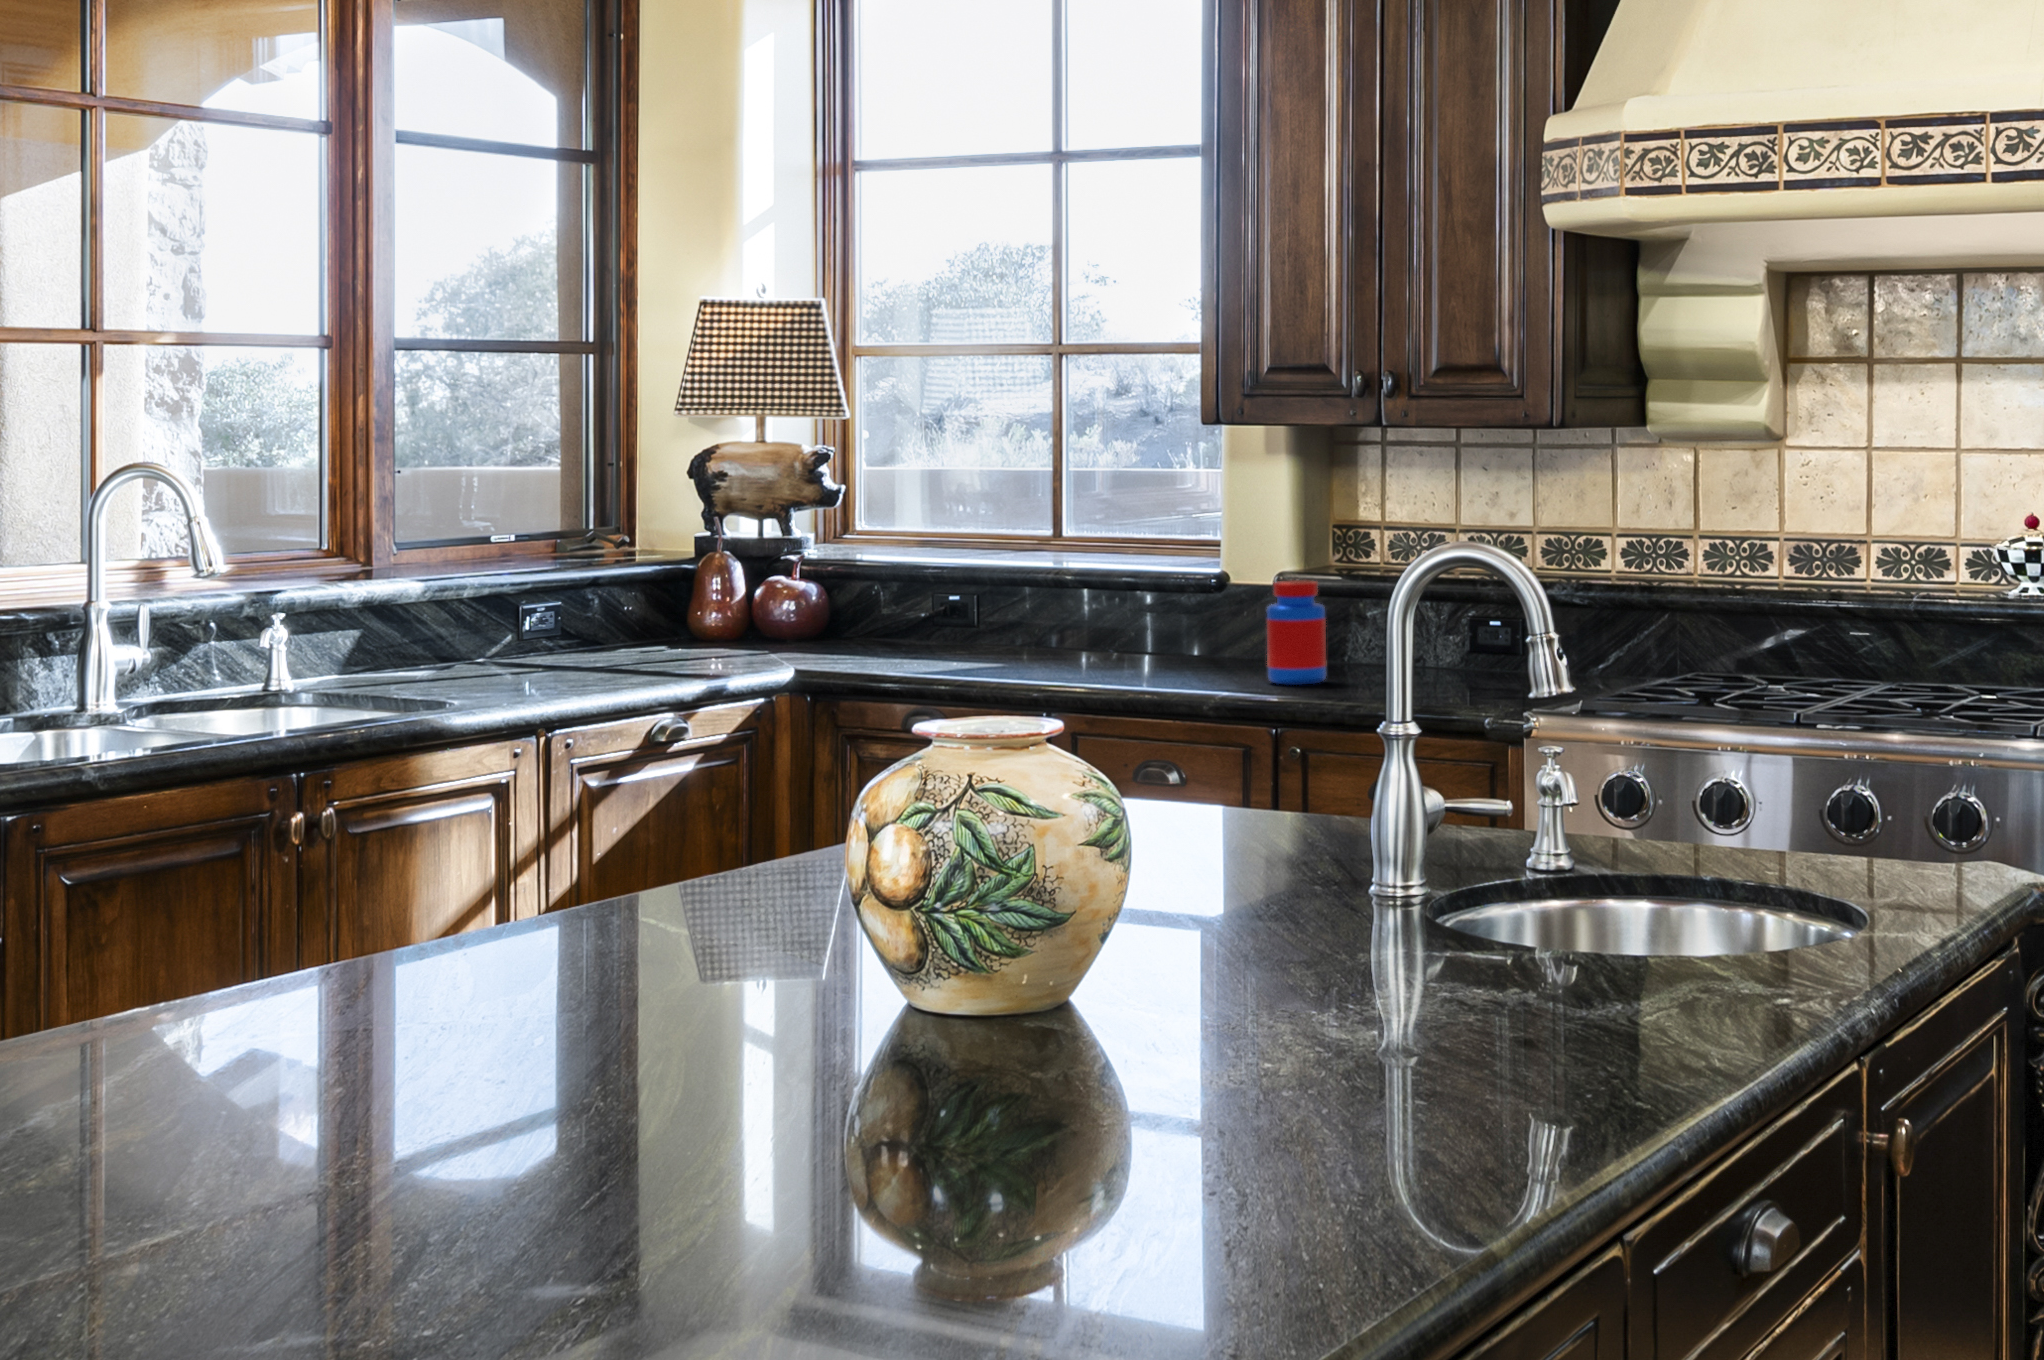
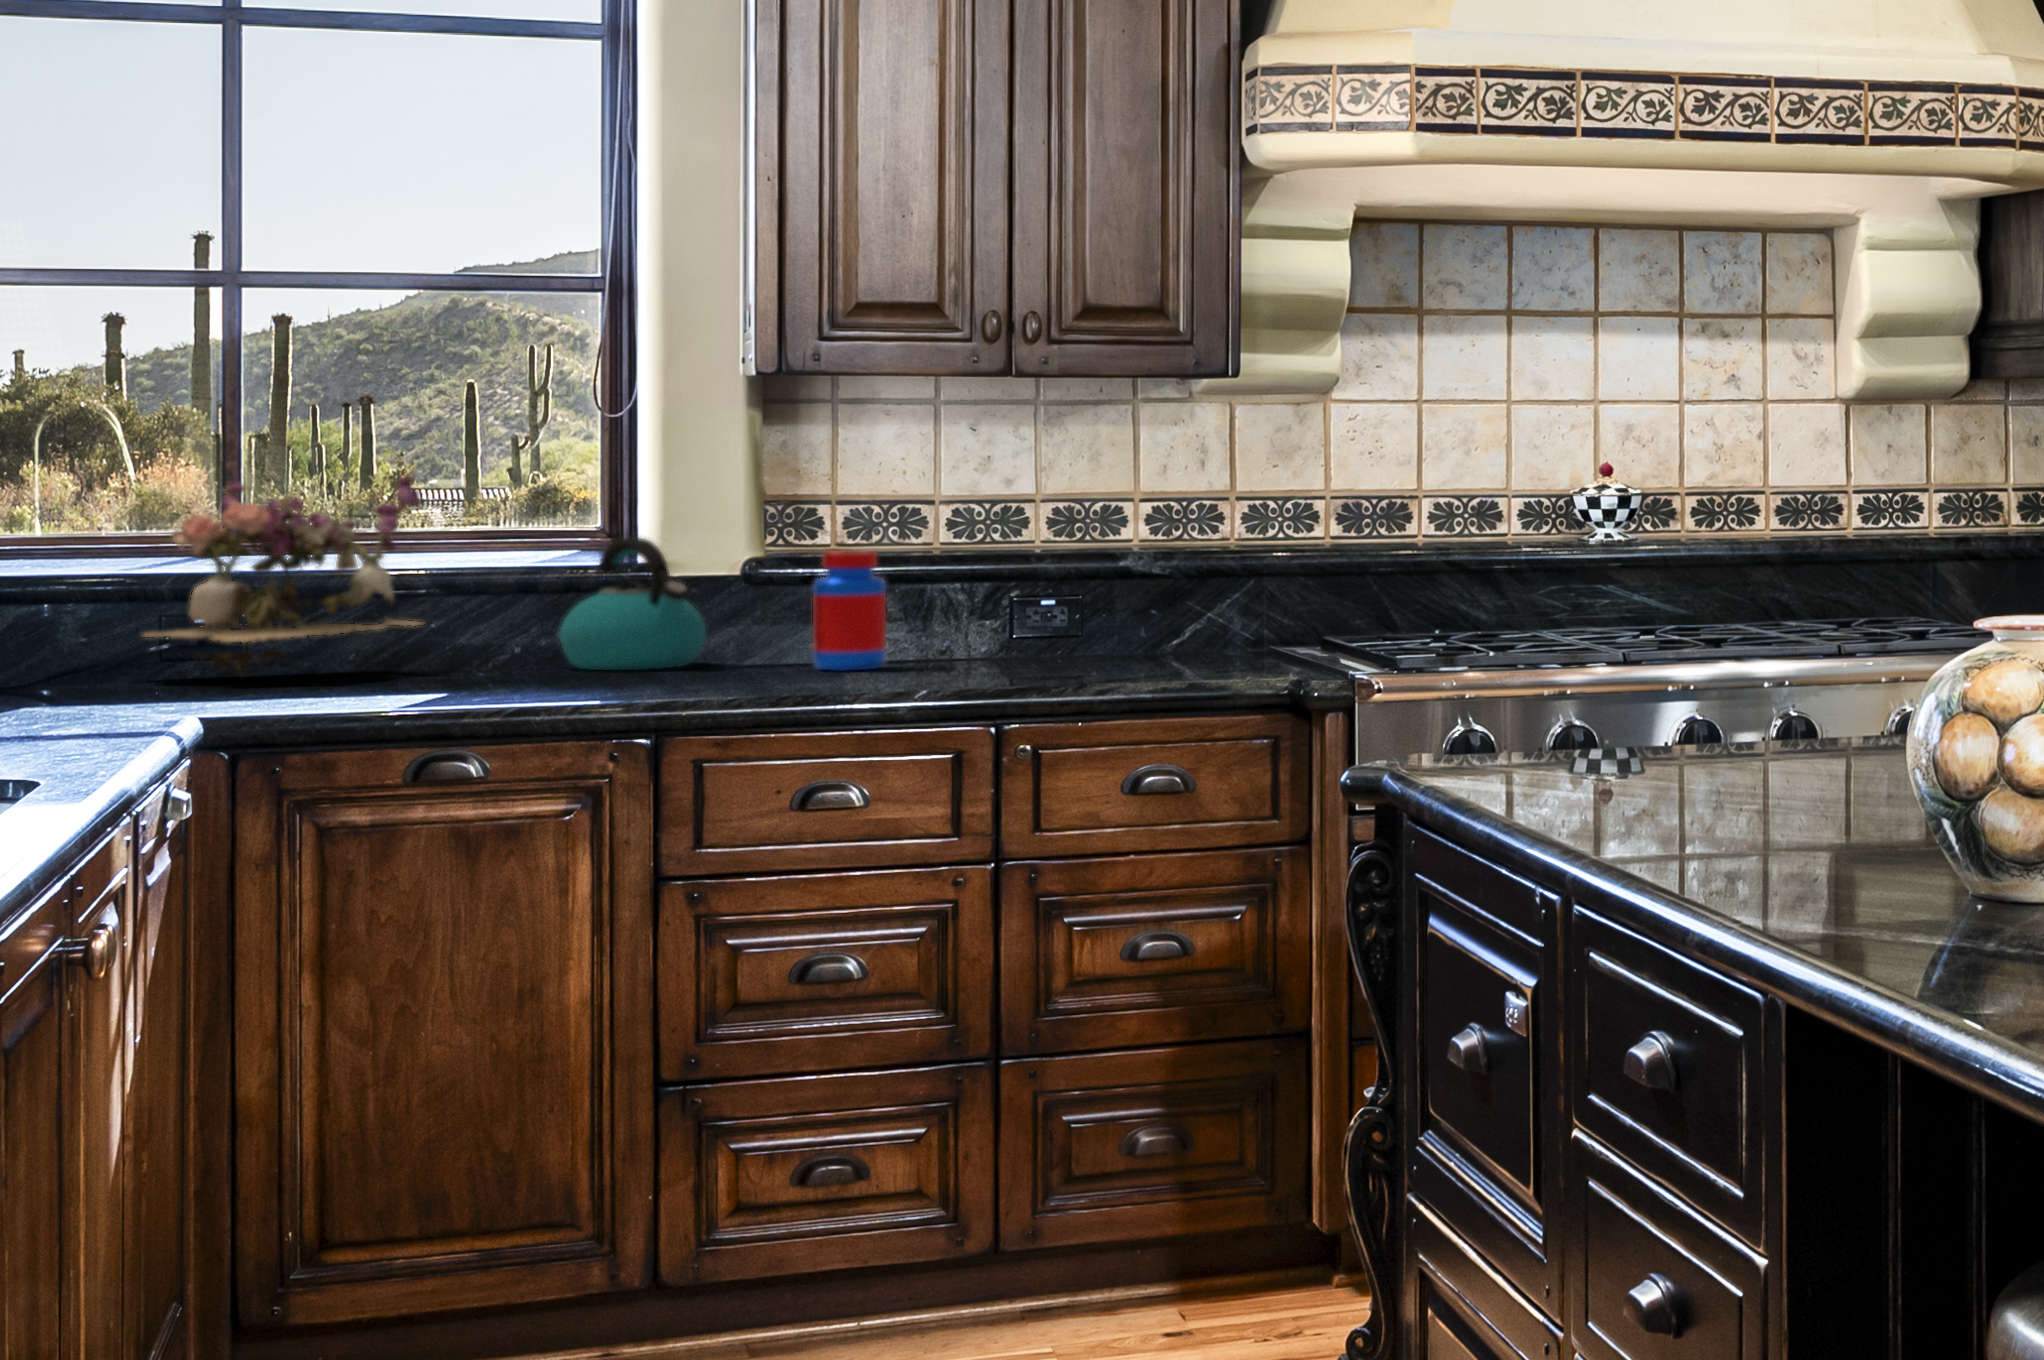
flower arrangement: none [903,500,1090,655] -> present [142,471,424,674]
kettle: none [1156,560,1267,670] -> present [560,537,706,670]

